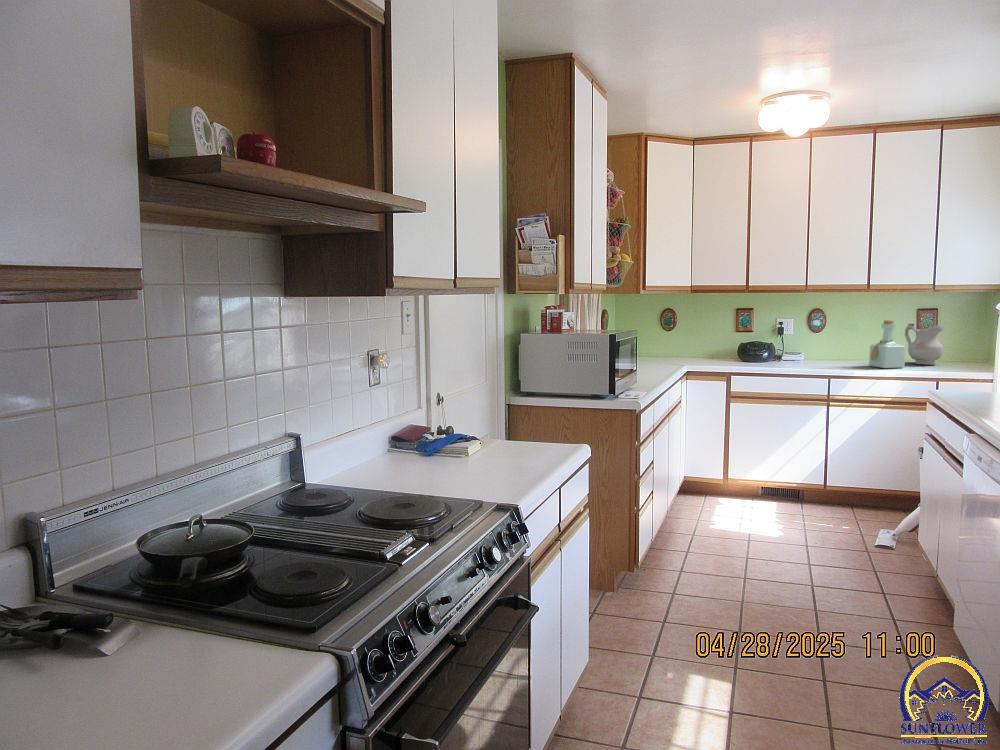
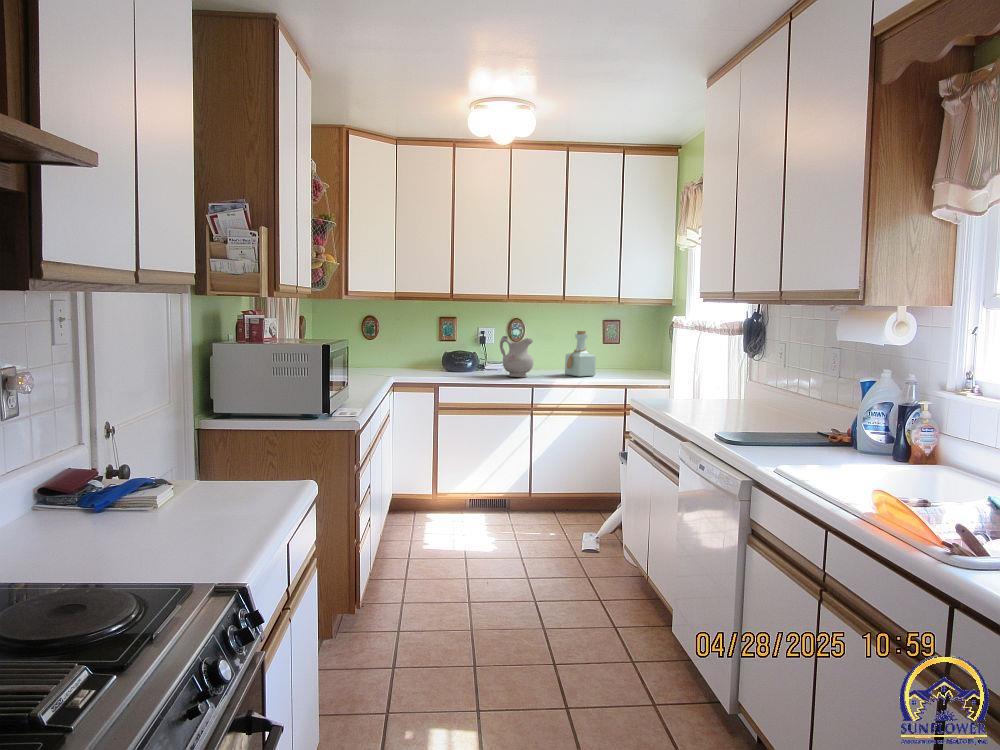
ceramic pitcher: present [905,323,944,365] -> present [500,336,533,377]

